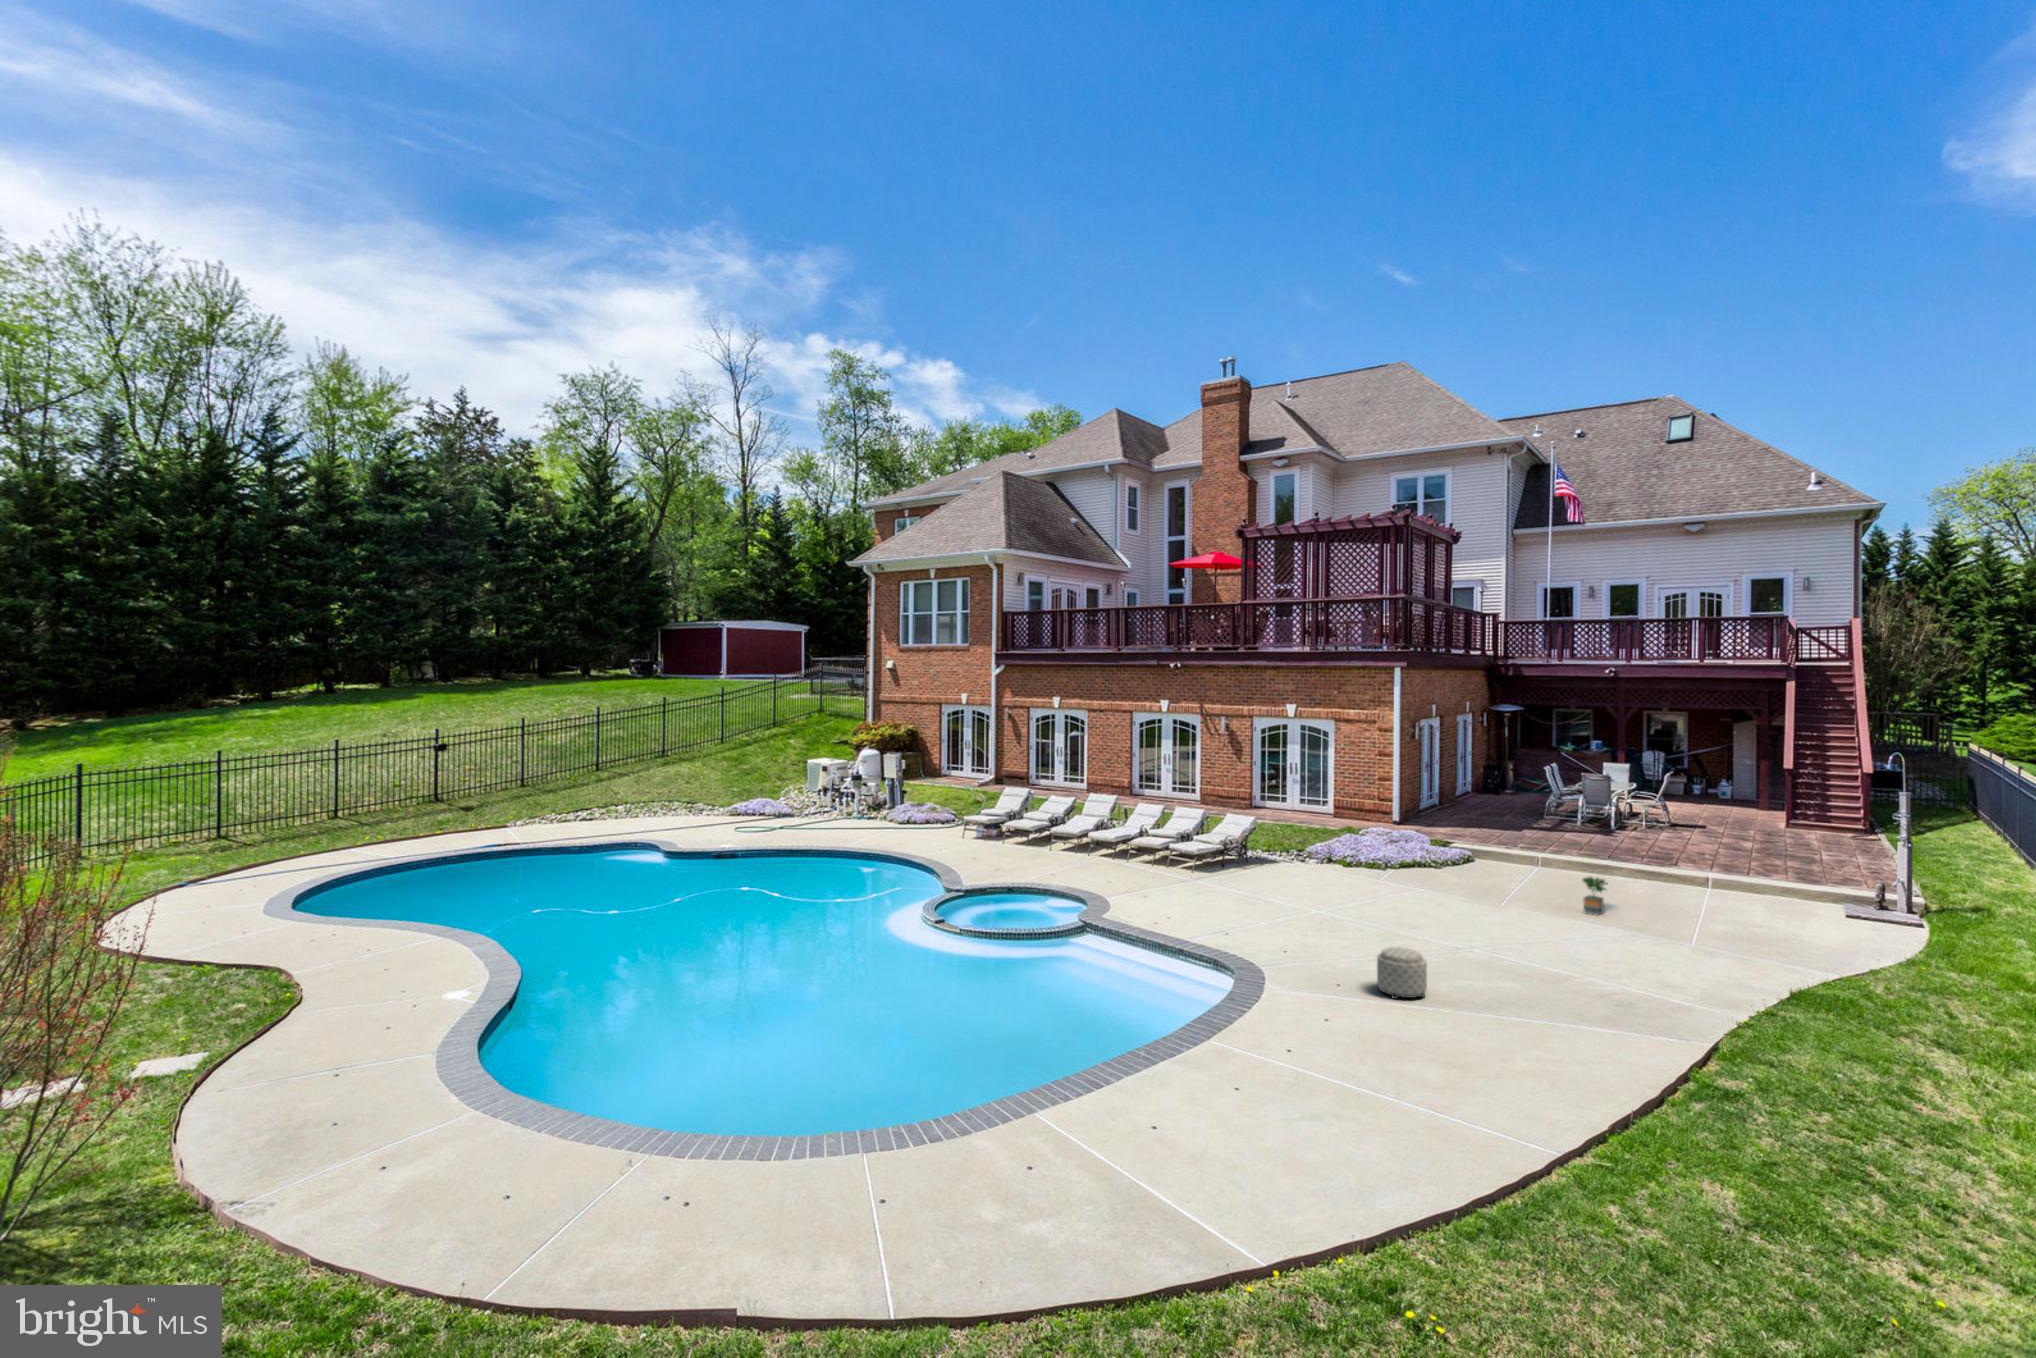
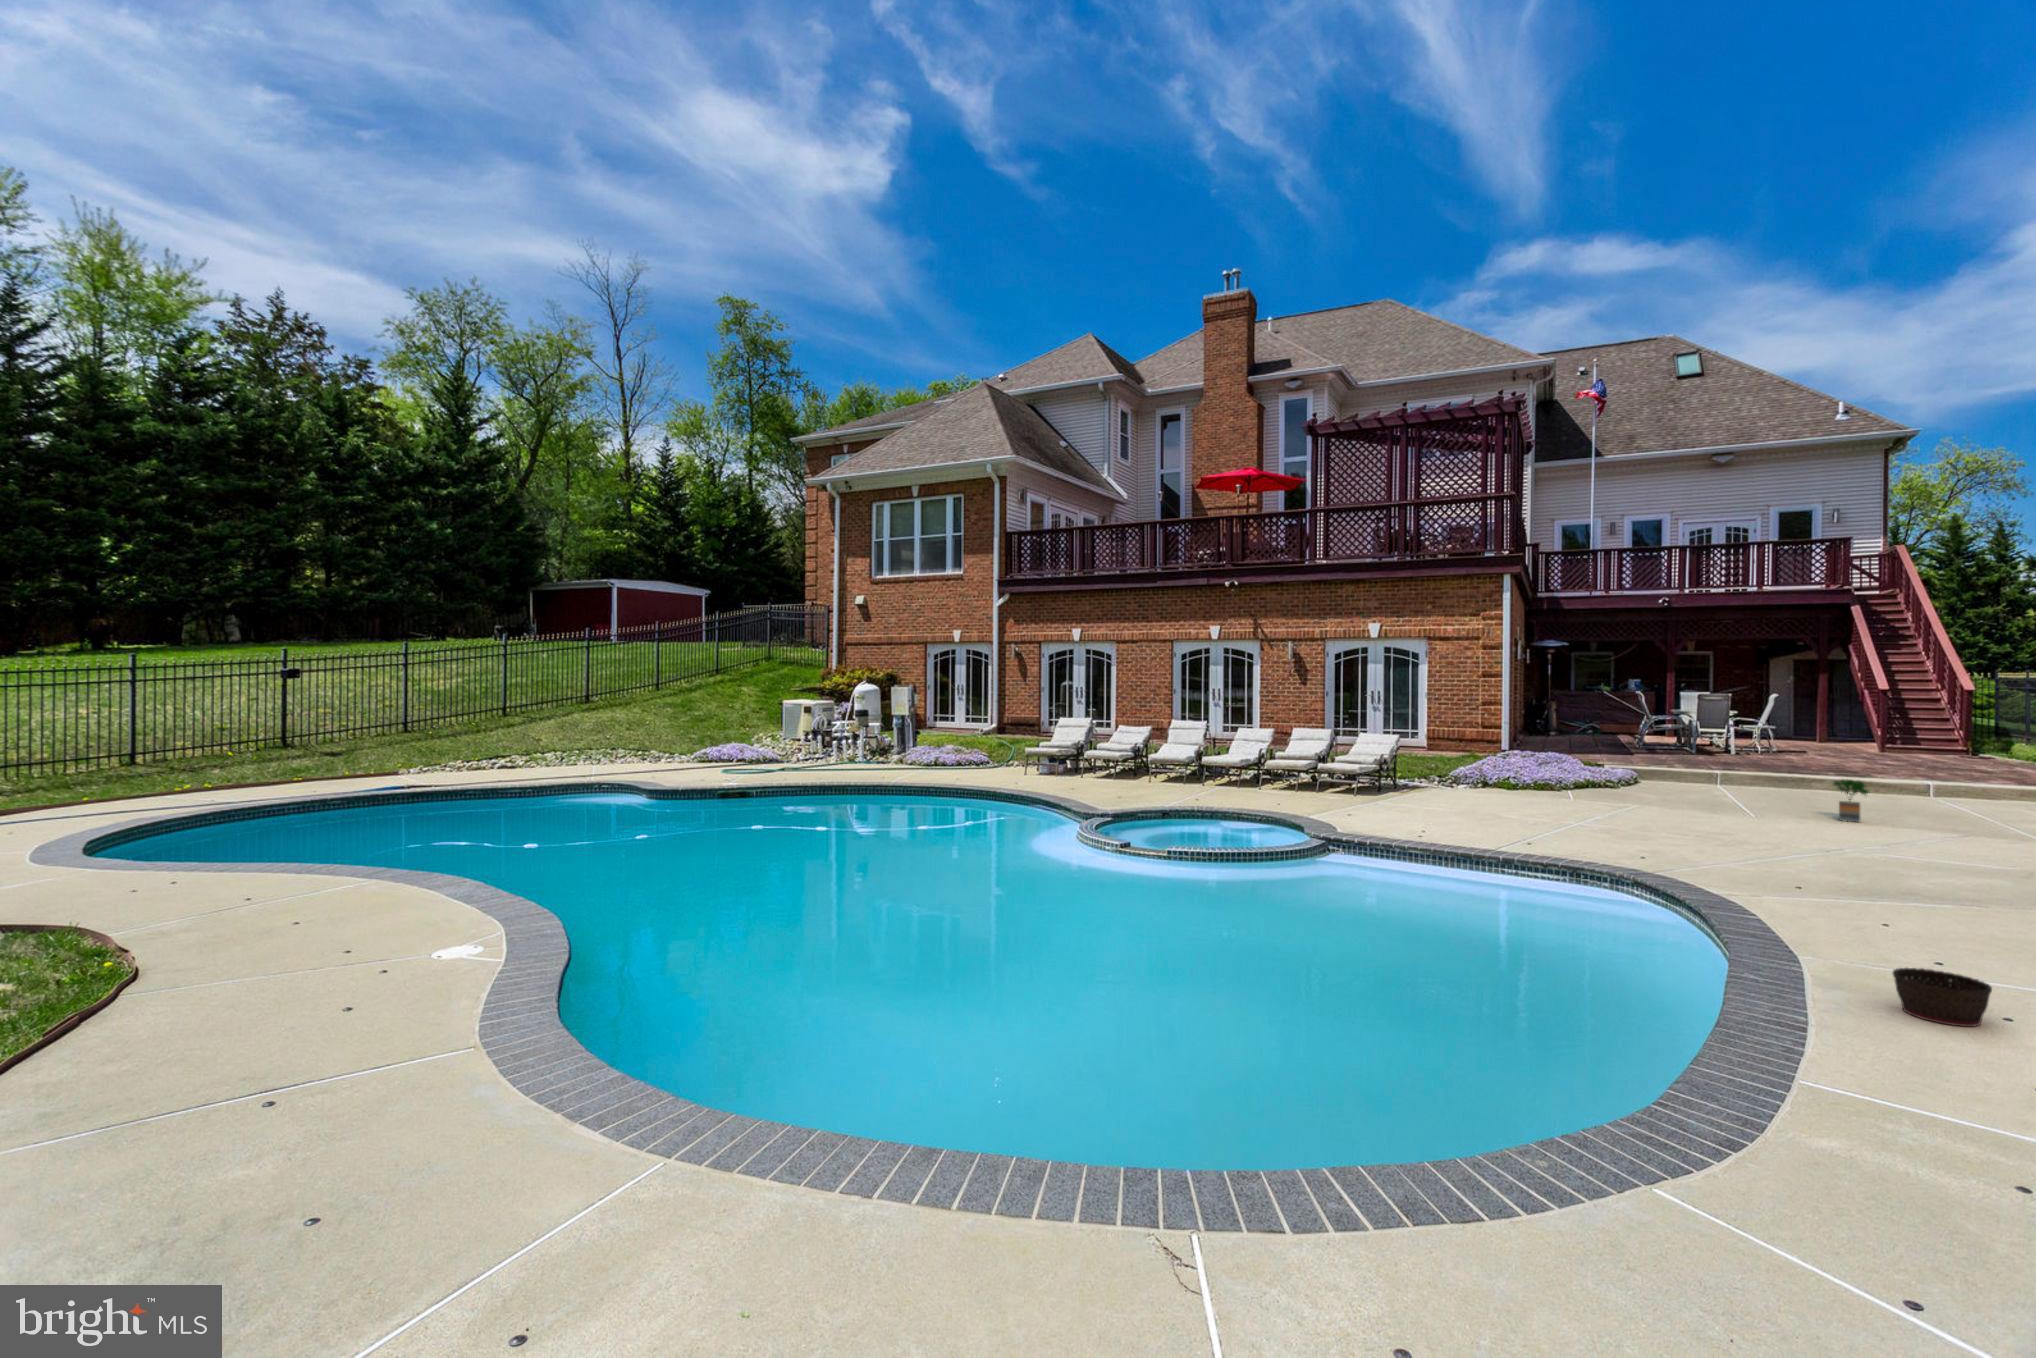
ottoman: present [1377,947,1427,999] -> none [1854,842,1942,909]
basket: none [1179,1039,1222,1077] -> present [1893,968,1992,1027]

